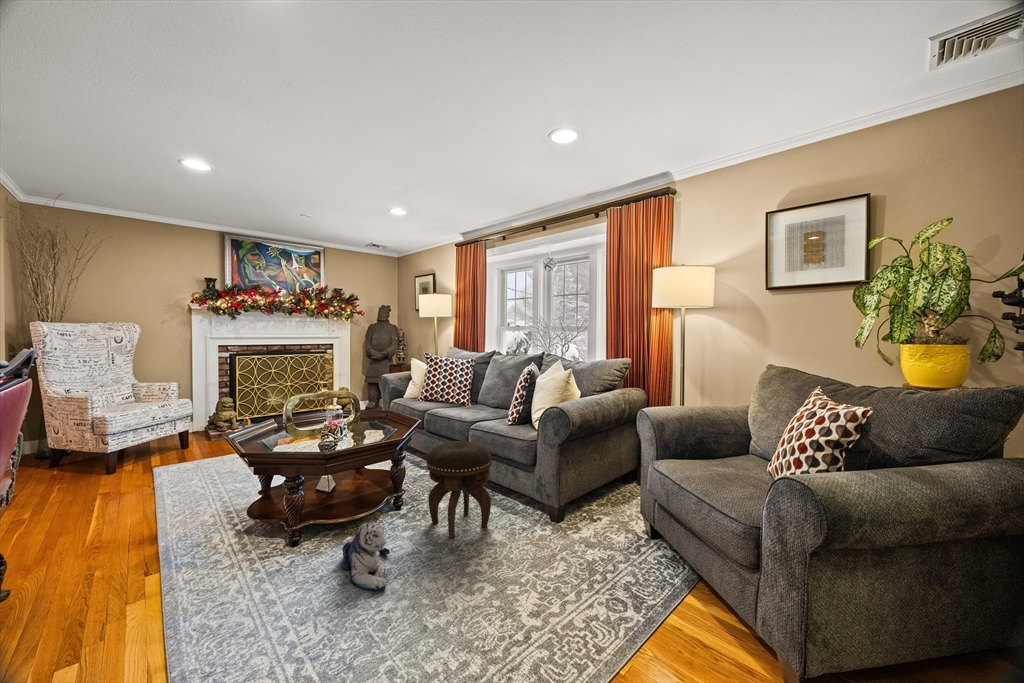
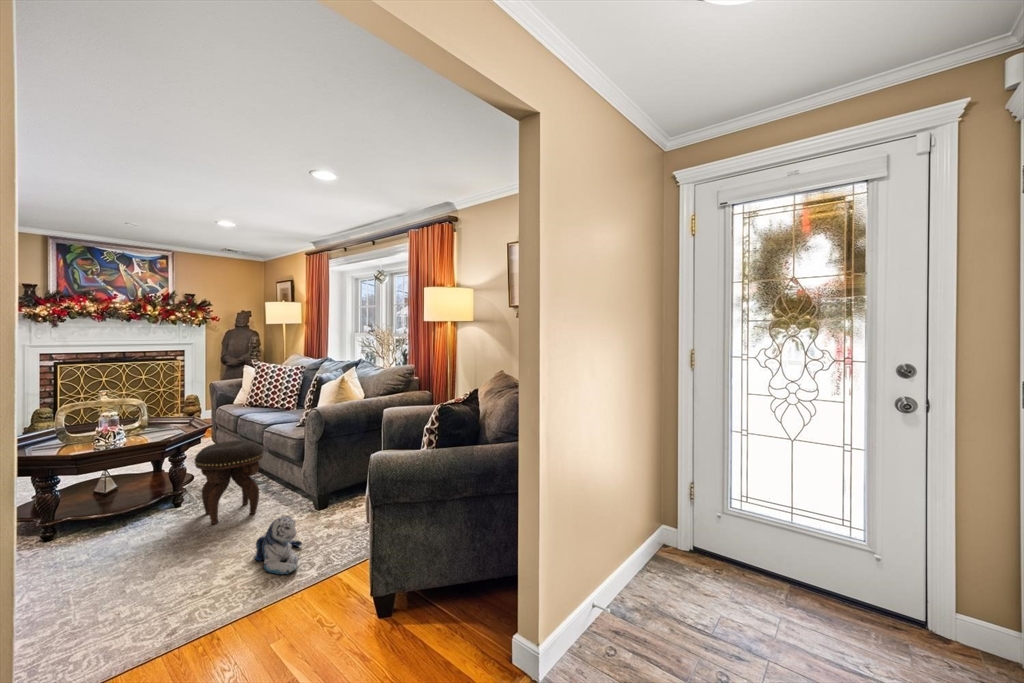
plush toy: present [341,521,390,591] -> present [255,516,302,575]

